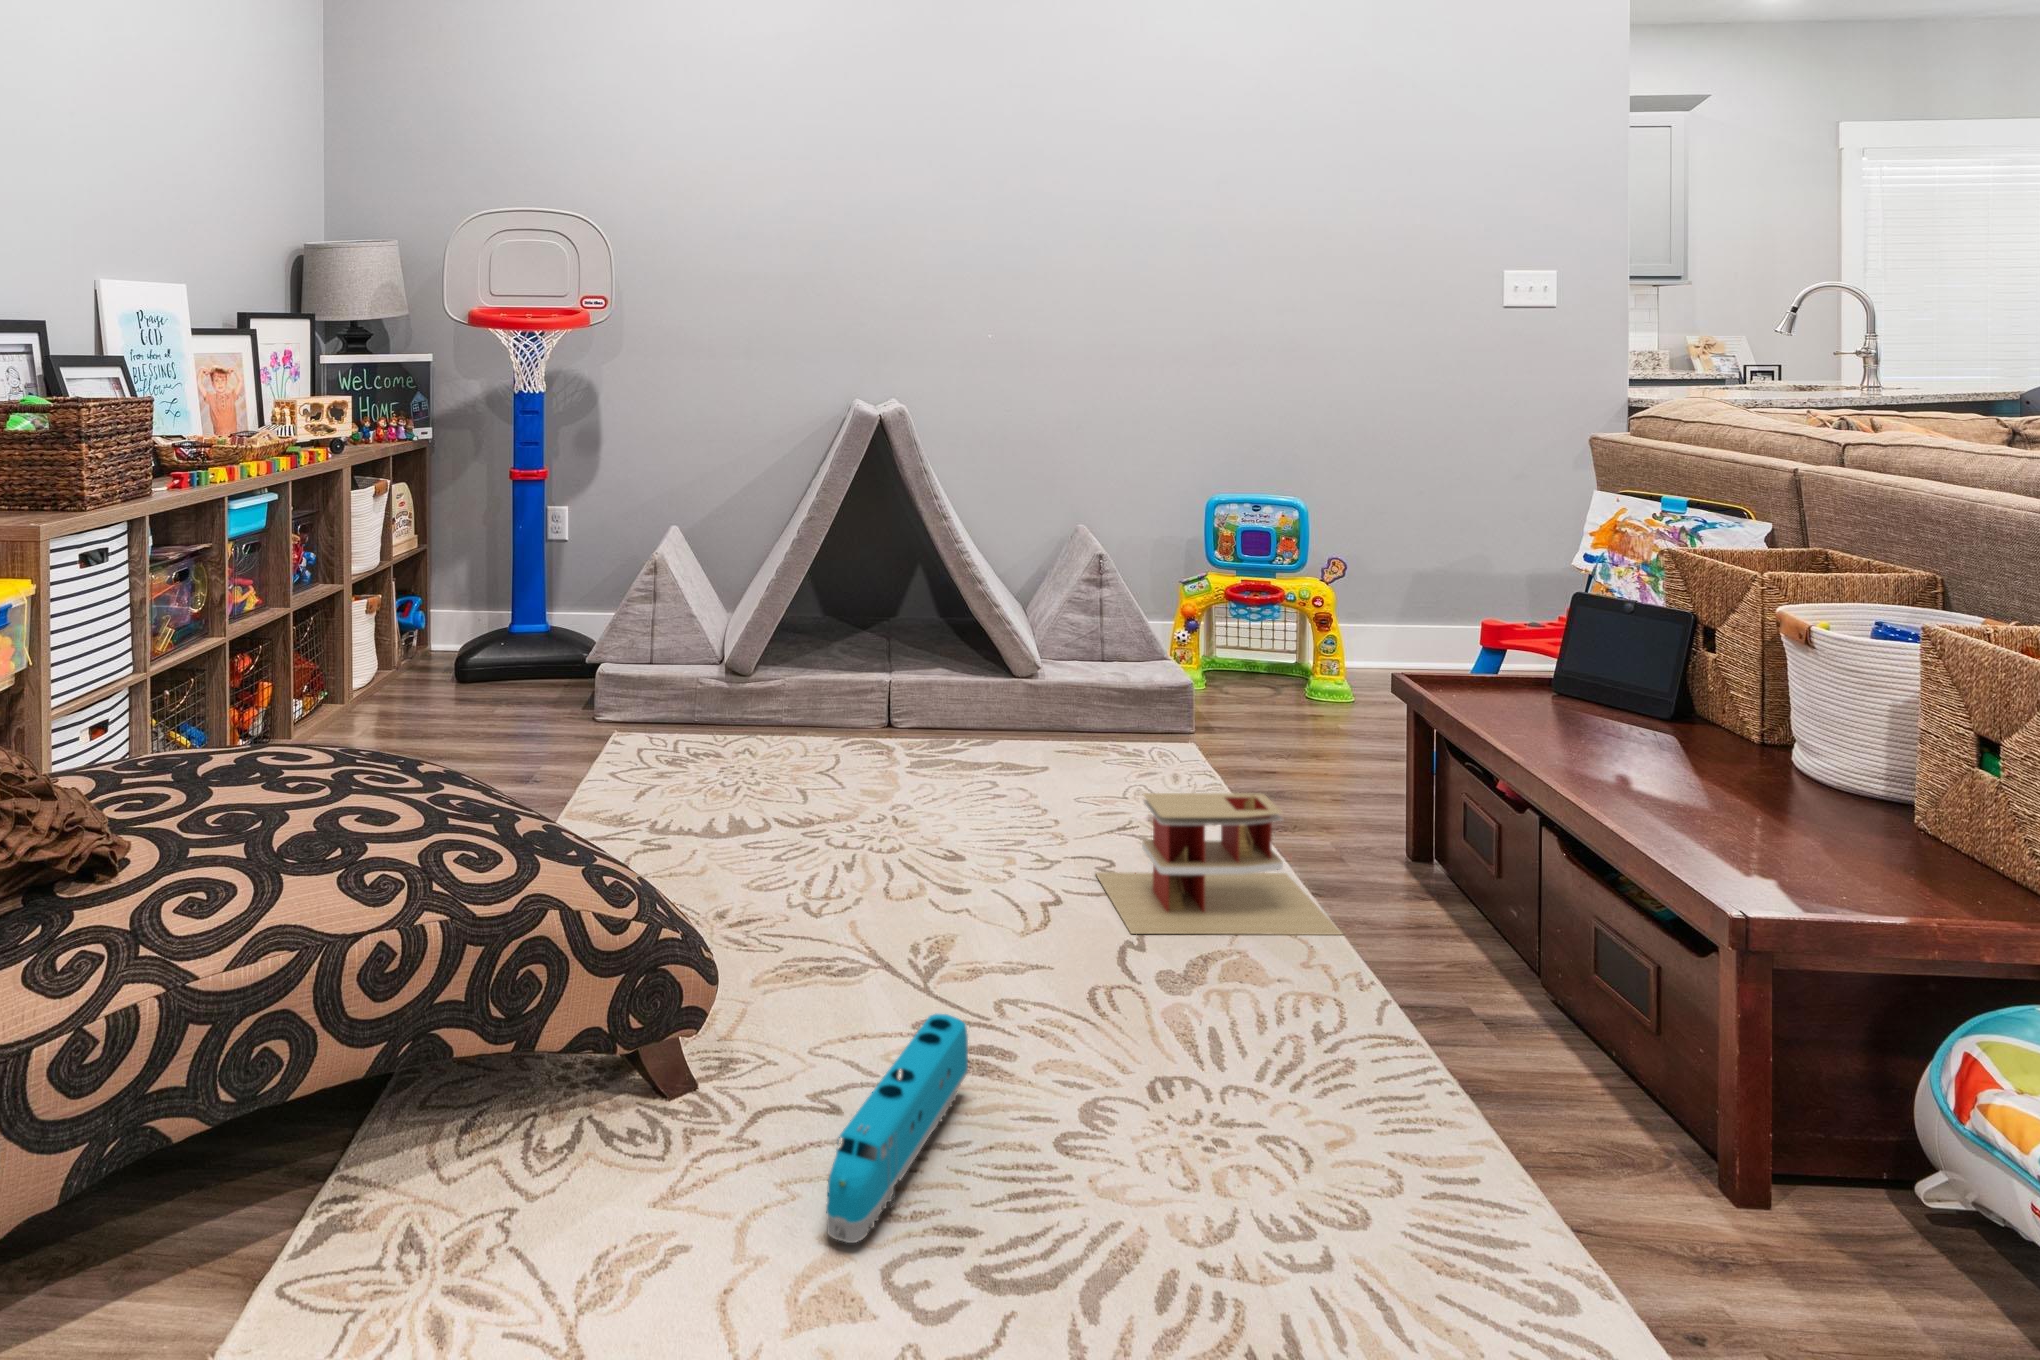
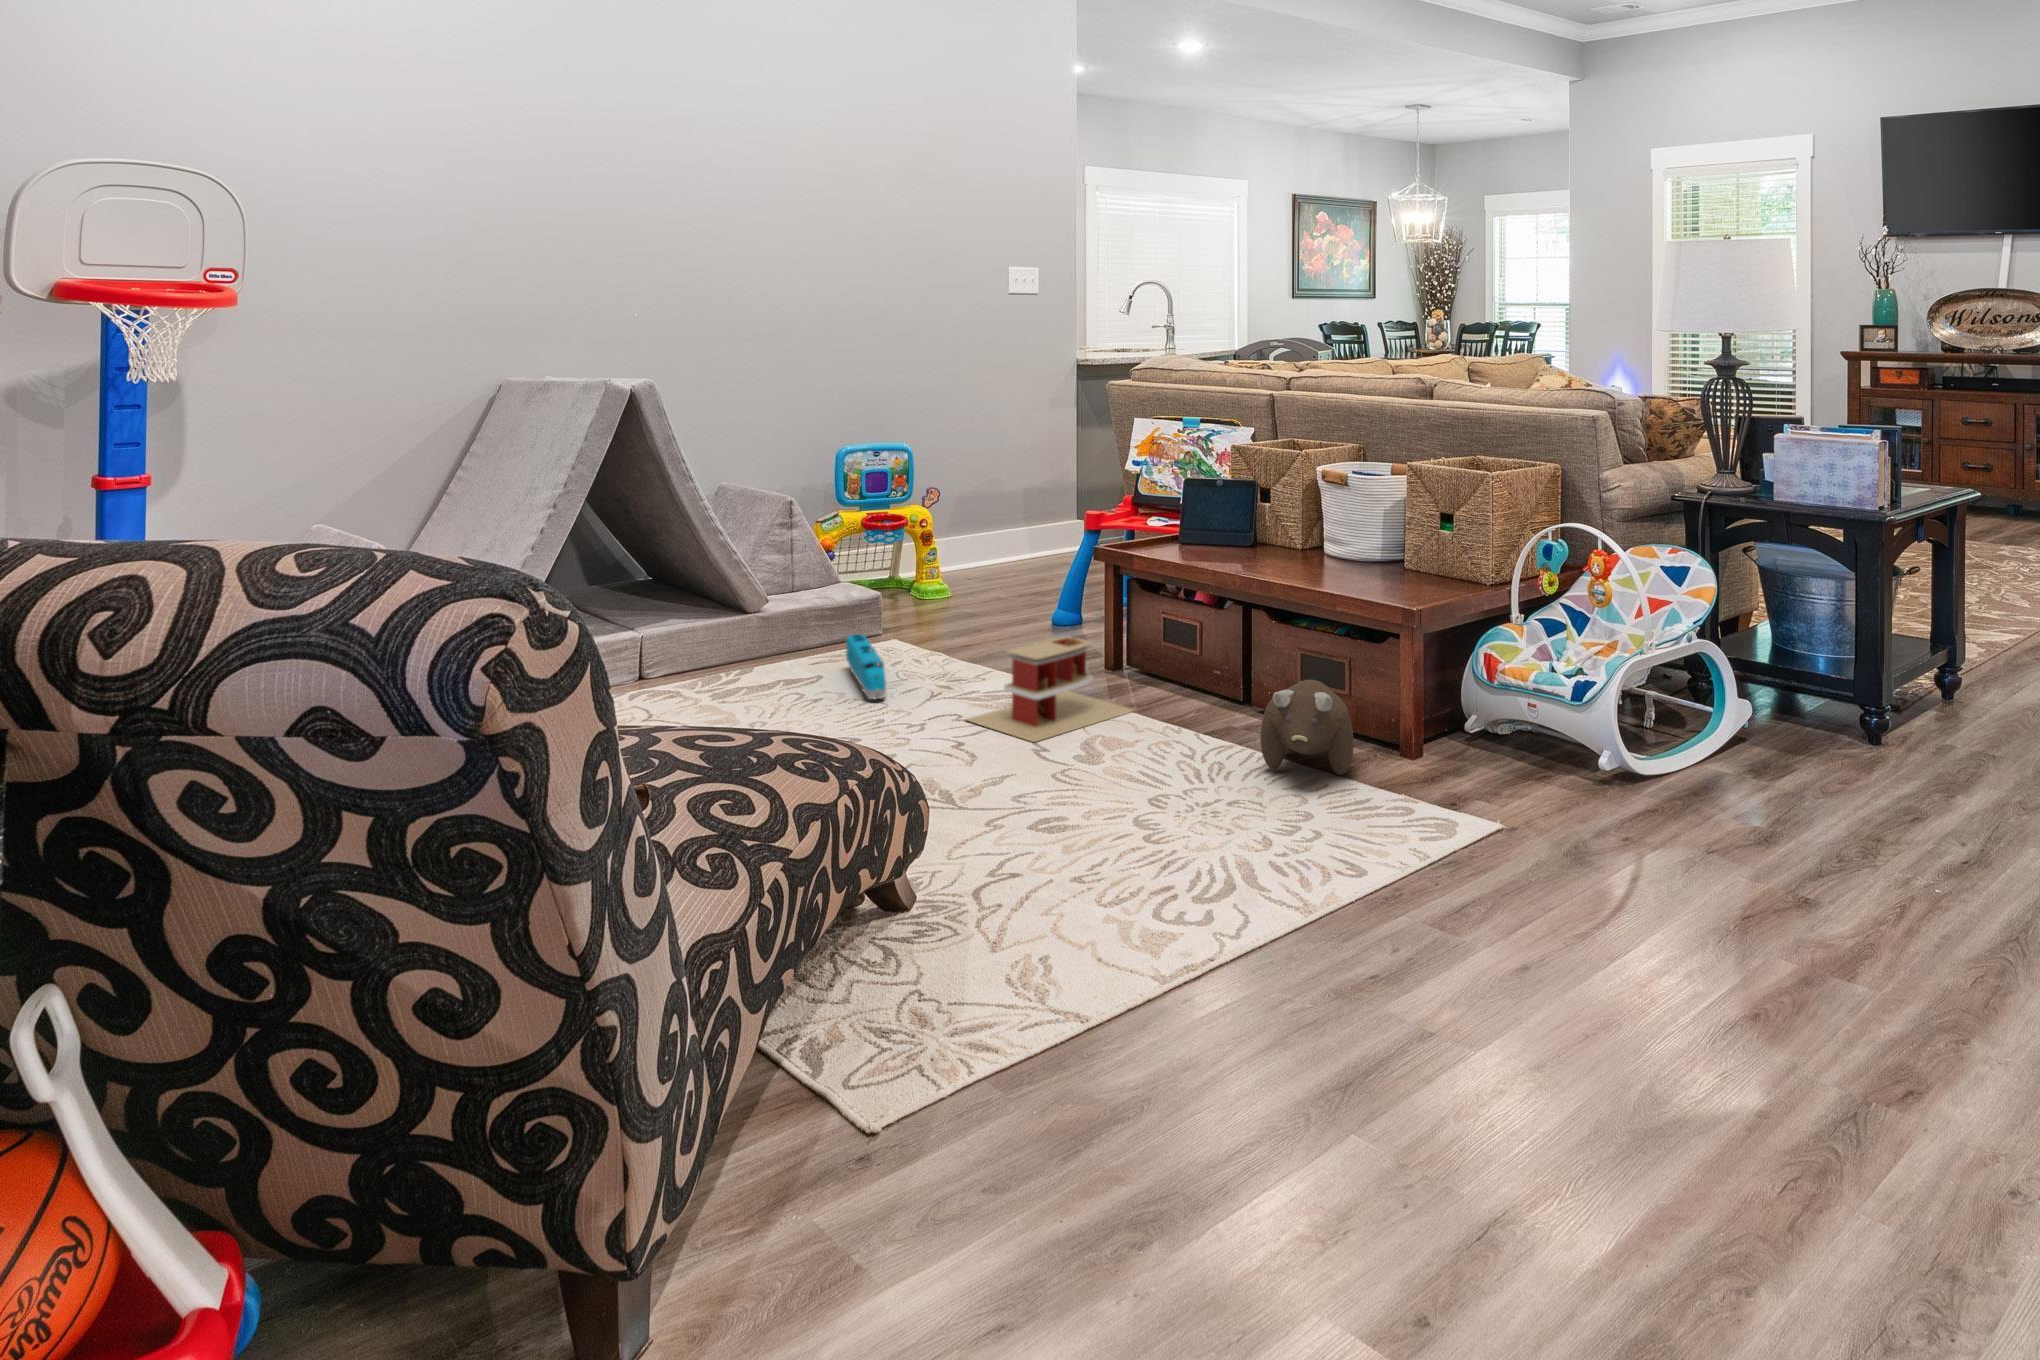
plush toy: none [1371,979,1592,1180] -> present [1261,680,1354,775]
toy train: present [826,1014,968,1243] -> present [846,634,886,699]

